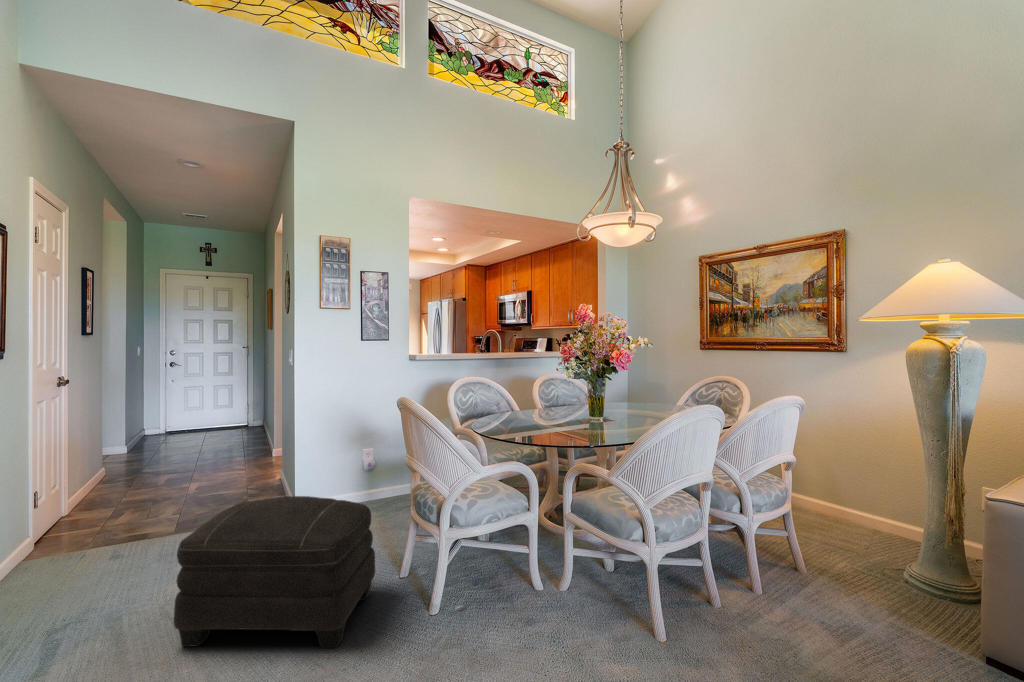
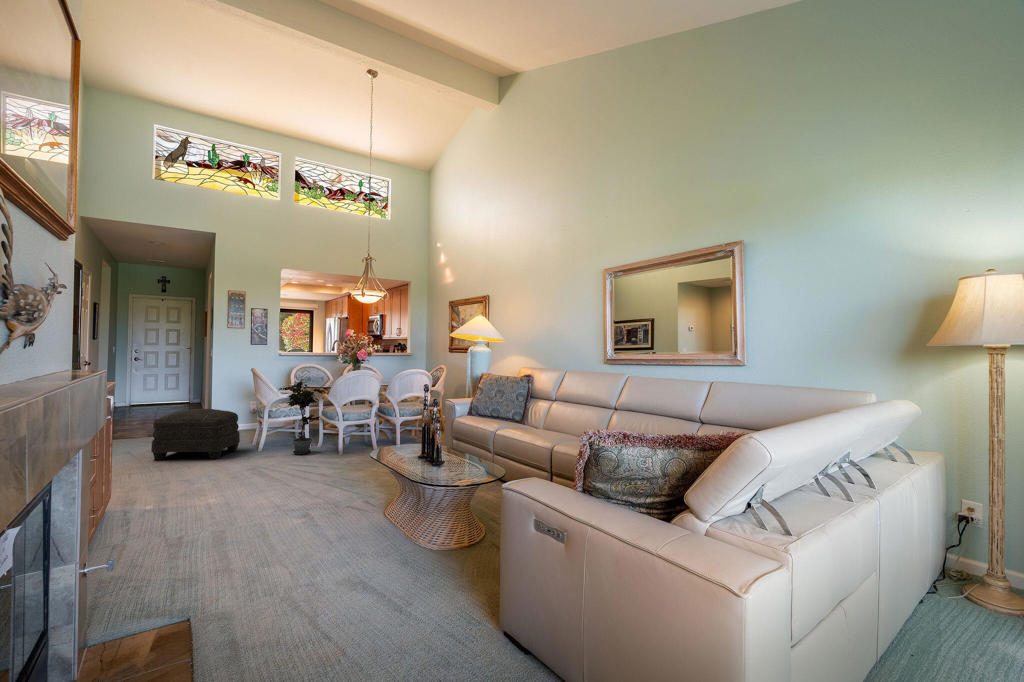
potted plant: none [474,428,605,629] -> present [279,379,325,454]

